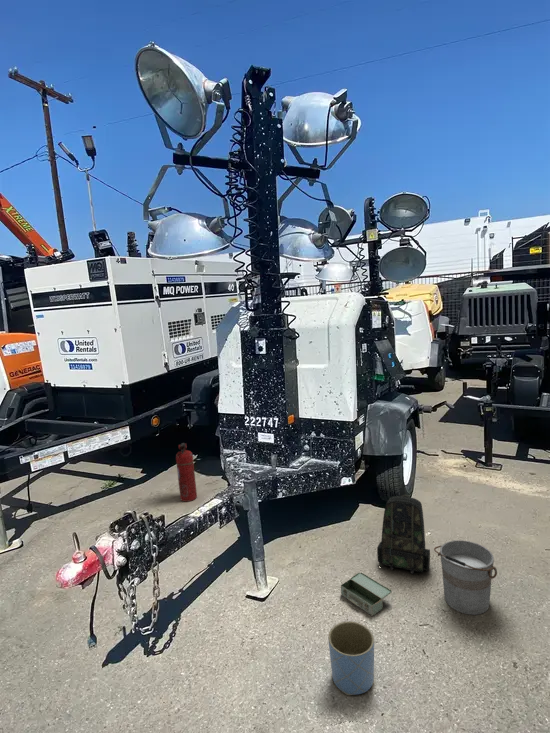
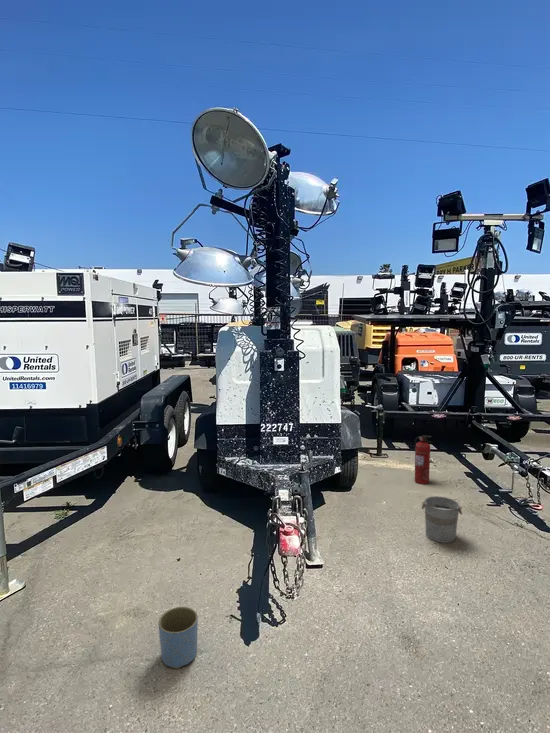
fire extinguisher: present [176,443,197,502] -> present [415,435,431,484]
backpack: present [377,495,430,574] -> none [370,474,409,530]
toolbox: present [341,573,392,616] -> none [368,533,403,558]
planter: present [328,621,374,696] -> present [158,607,198,669]

